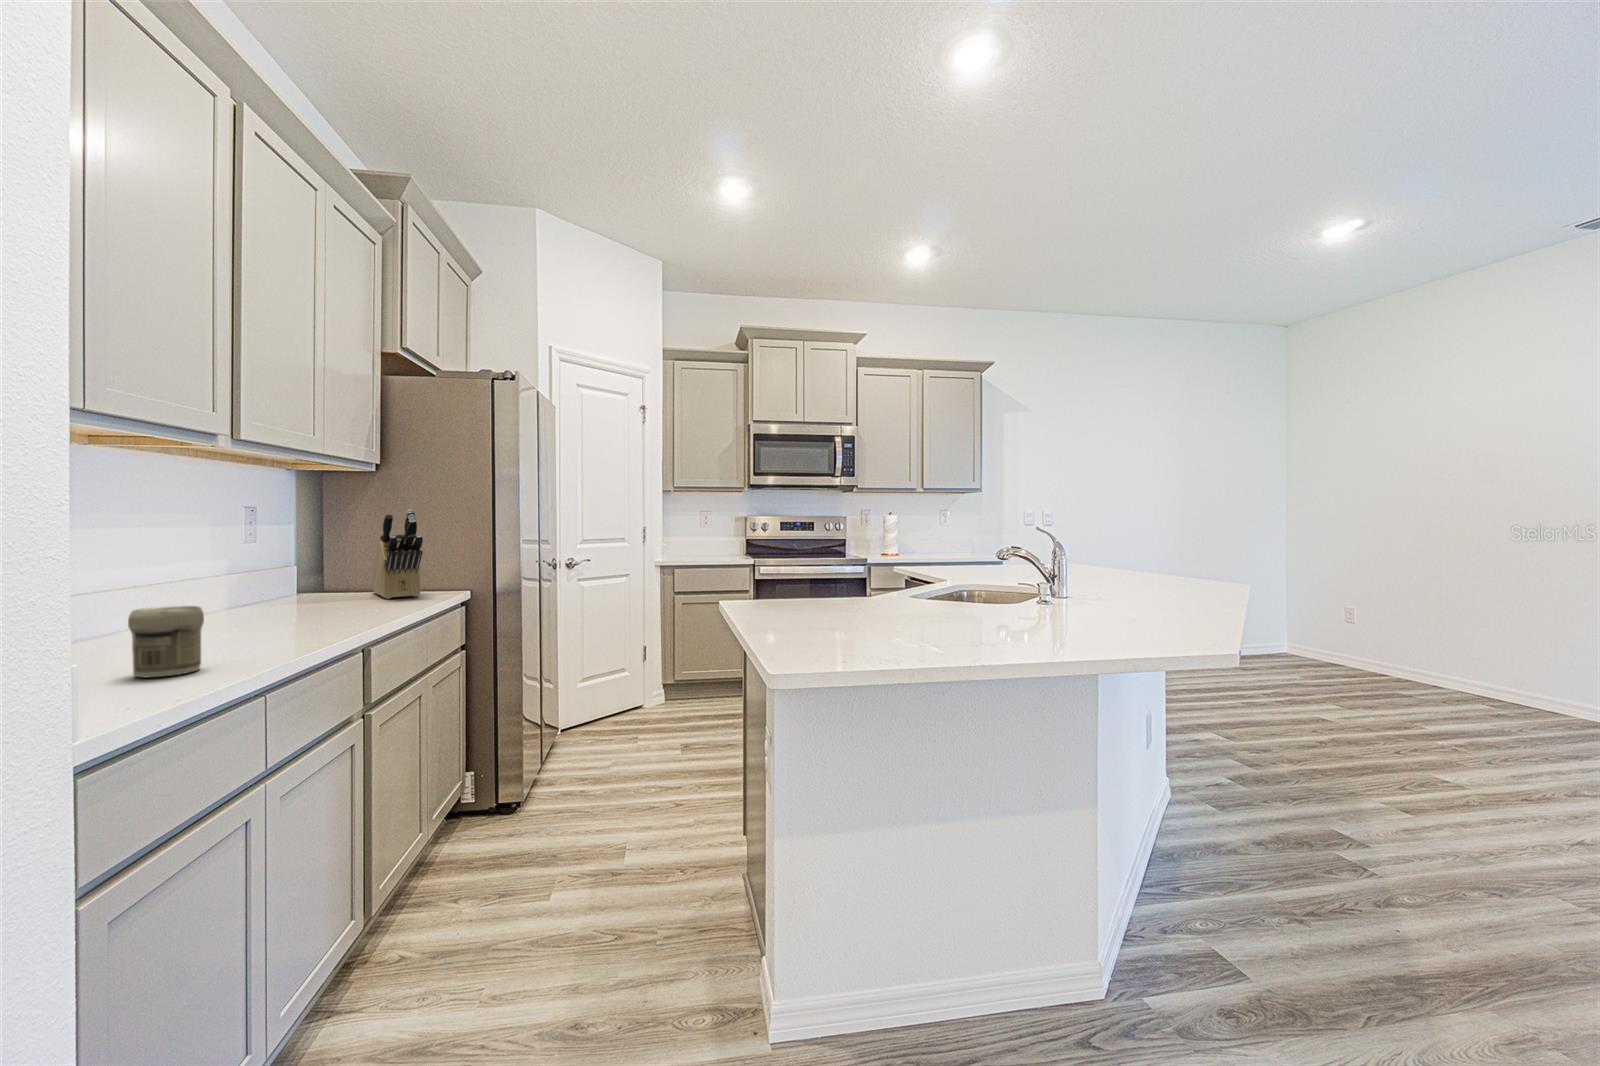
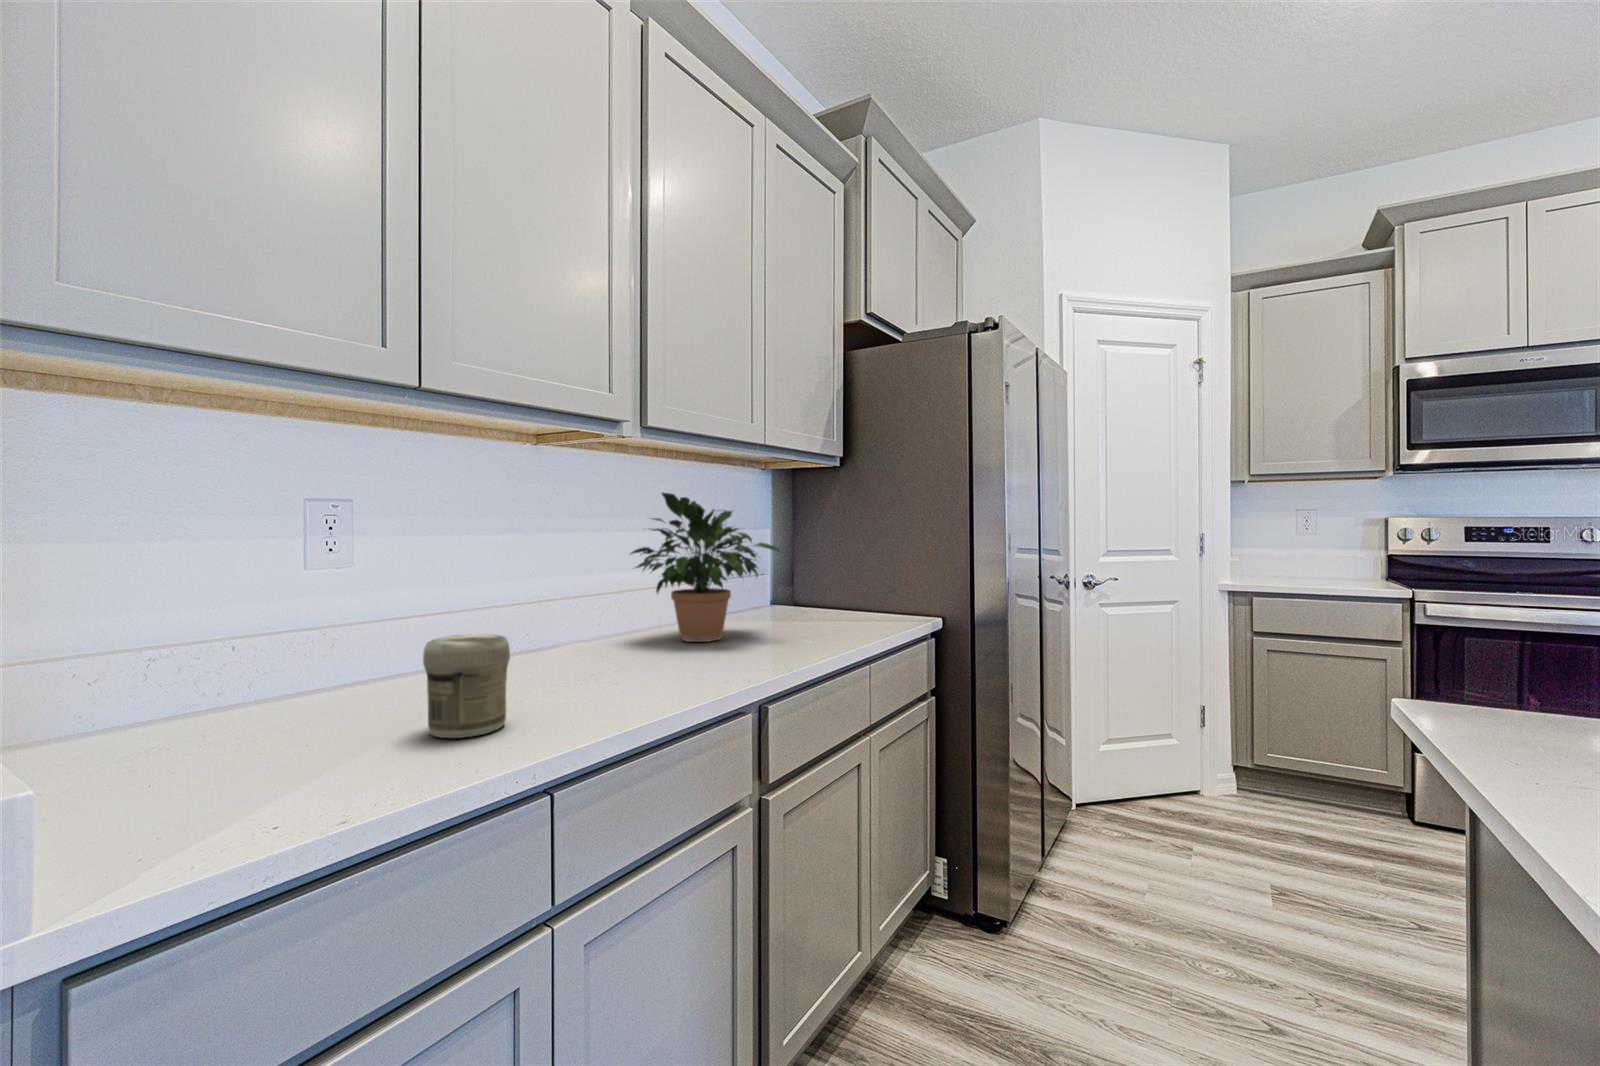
potted plant: none [183,493,352,621] -> present [630,493,779,642]
knife block: present [372,509,423,599] -> none [839,509,880,620]

